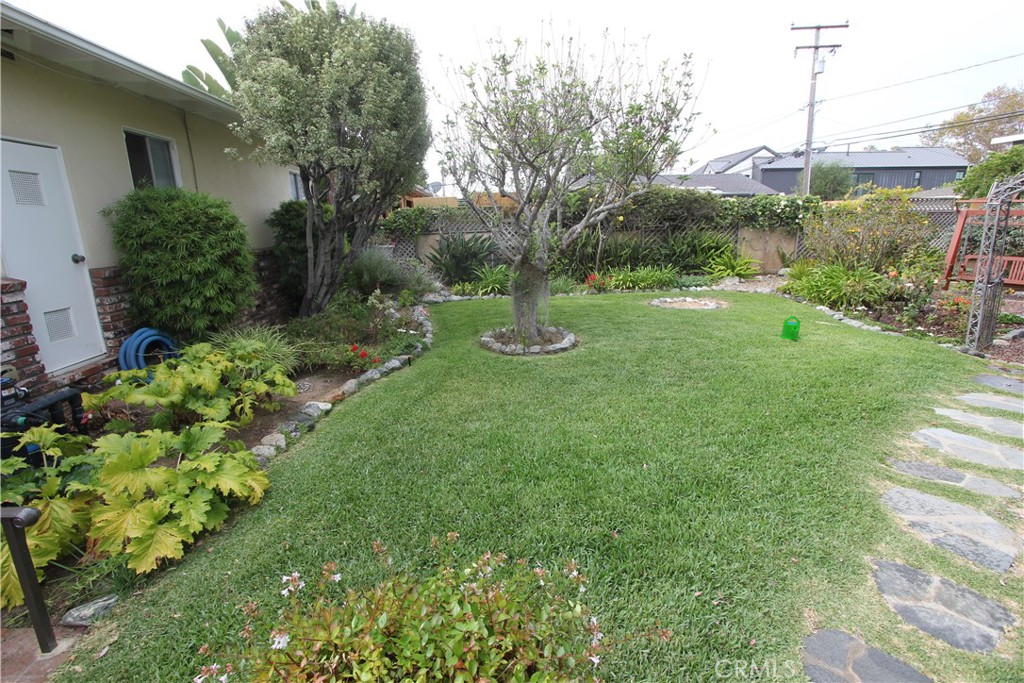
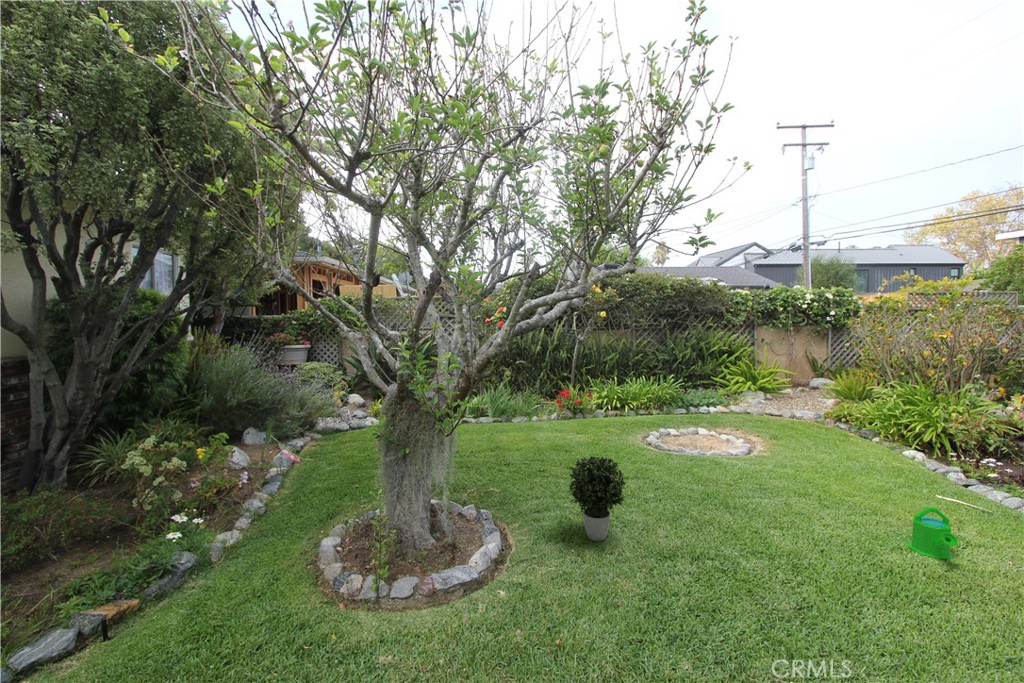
potted plant: none [609,294,640,337] -> present [569,456,626,541]

